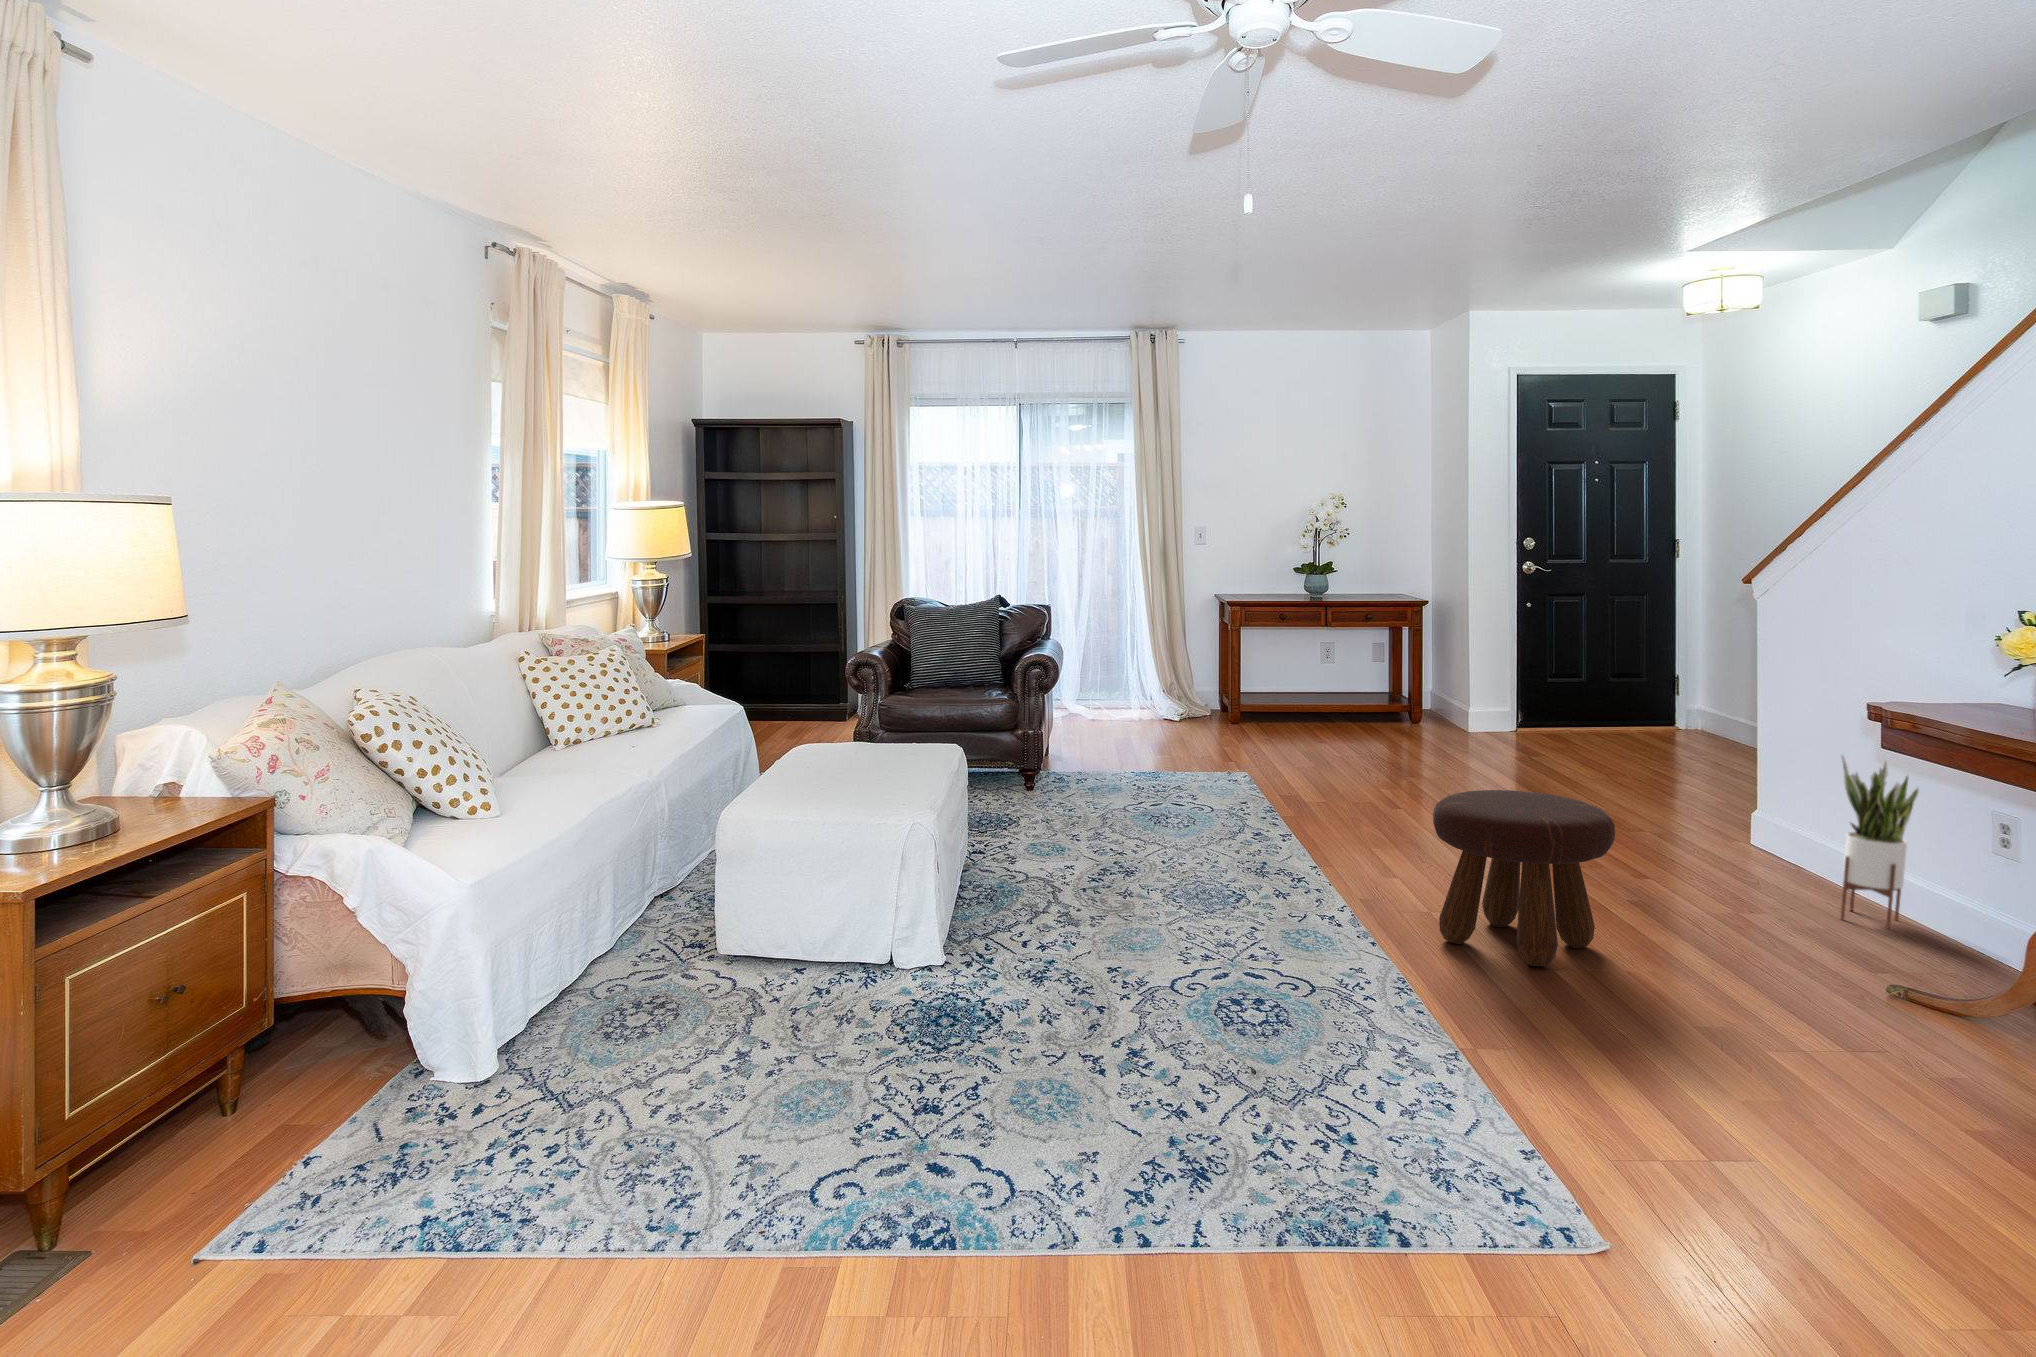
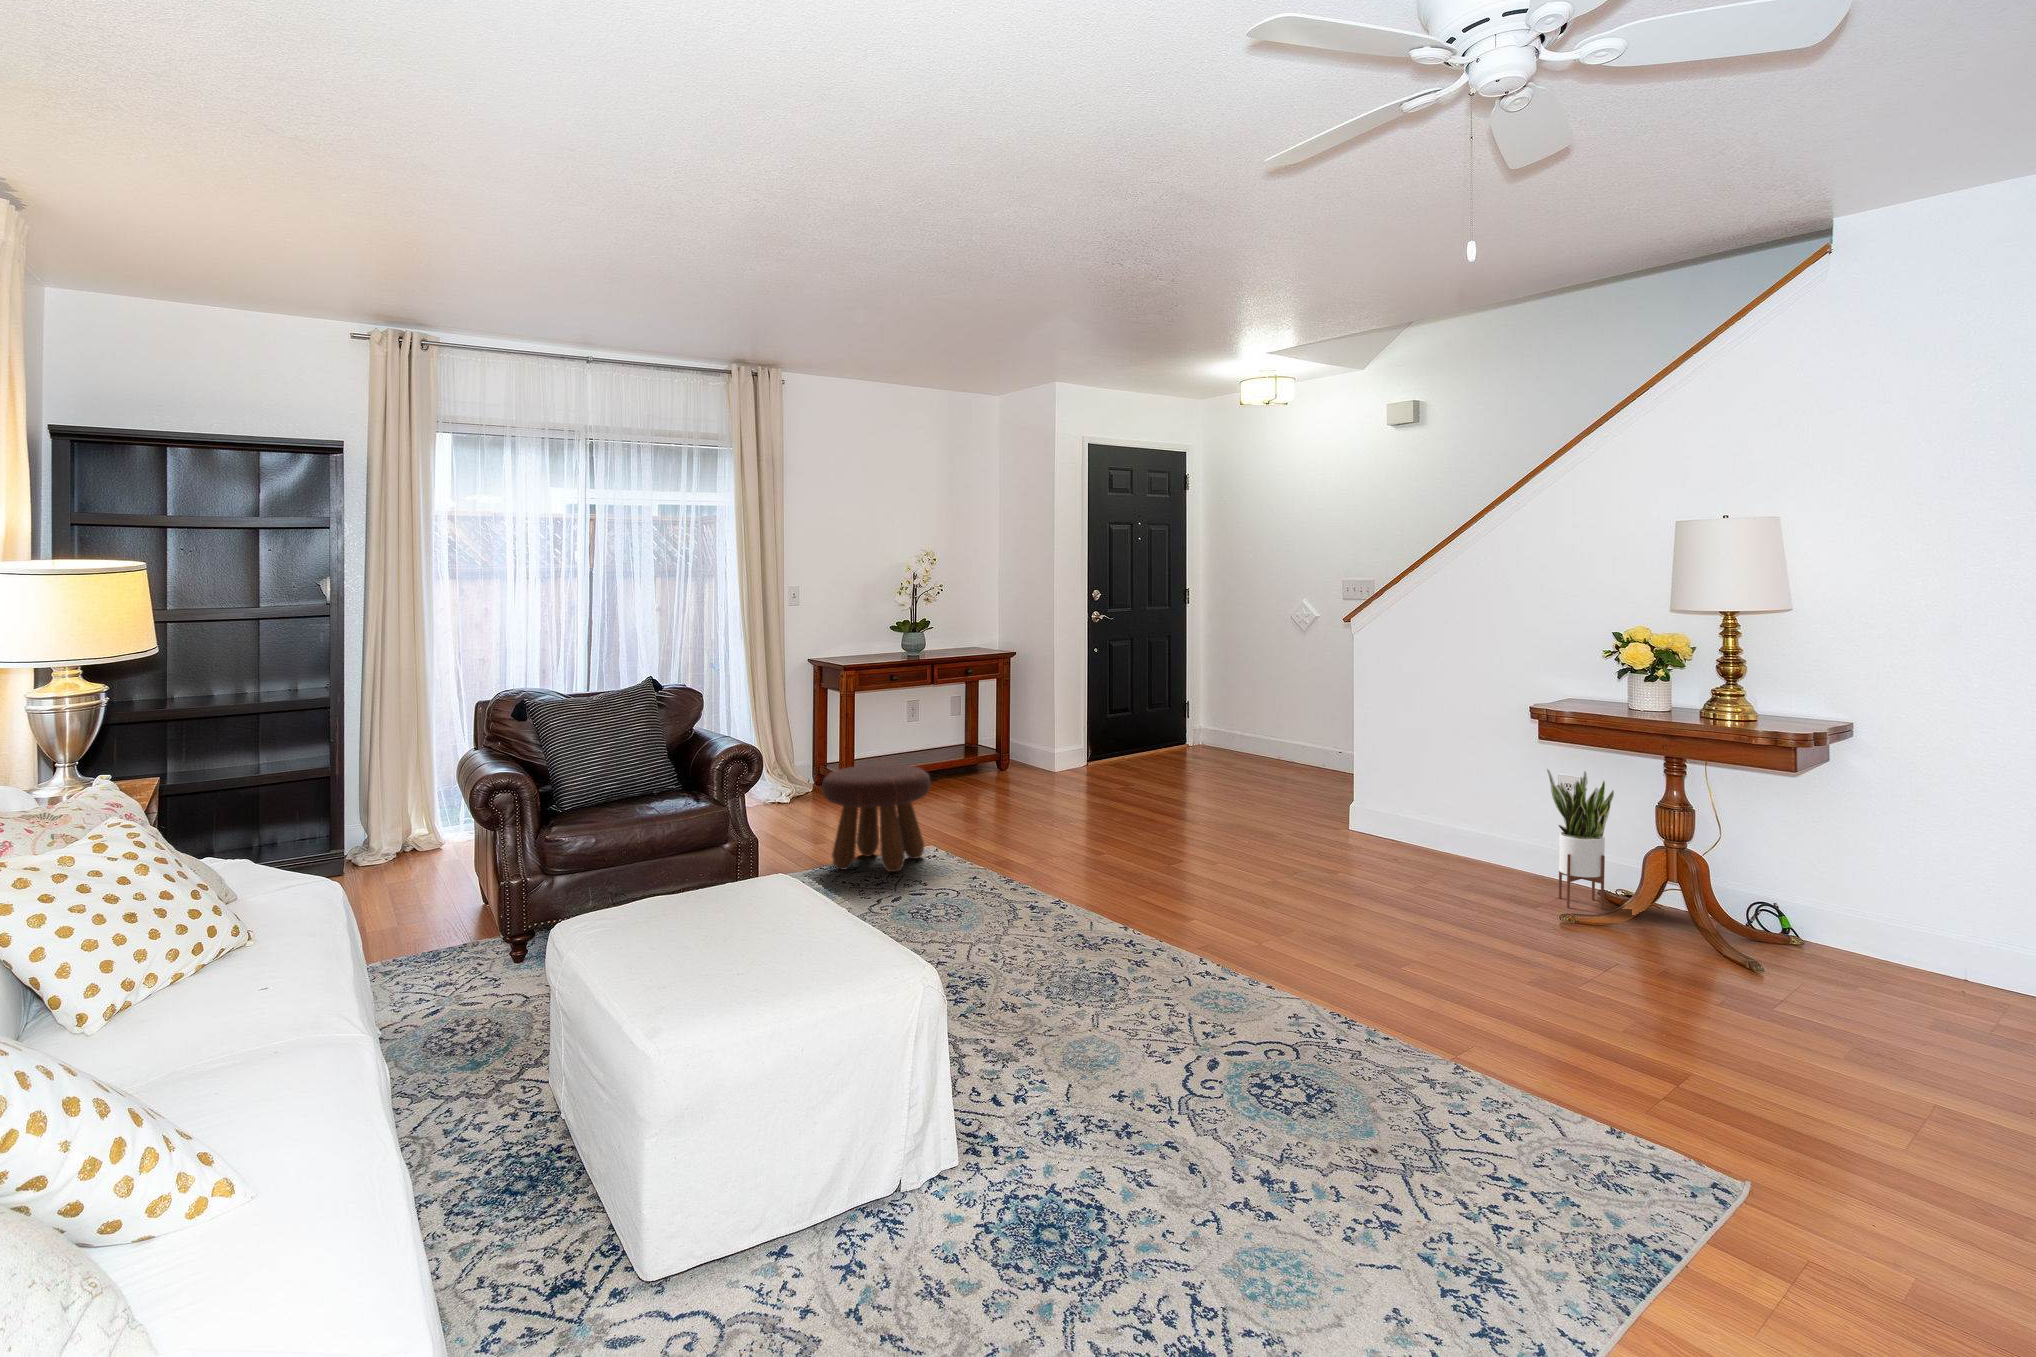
footstool: present [1433,790,1615,966] -> present [822,764,930,872]

